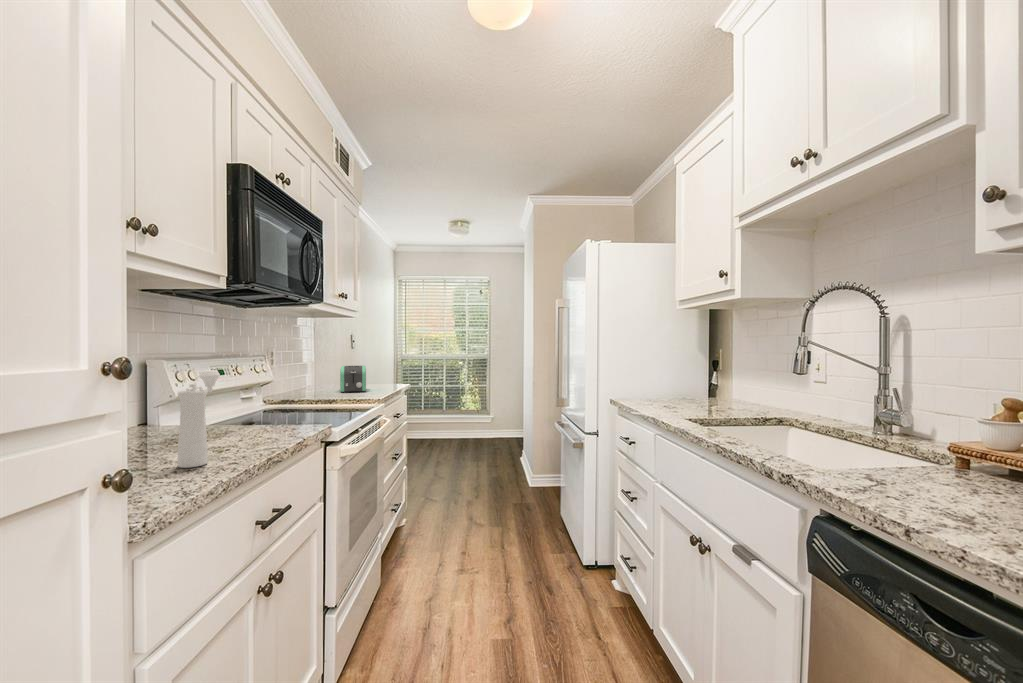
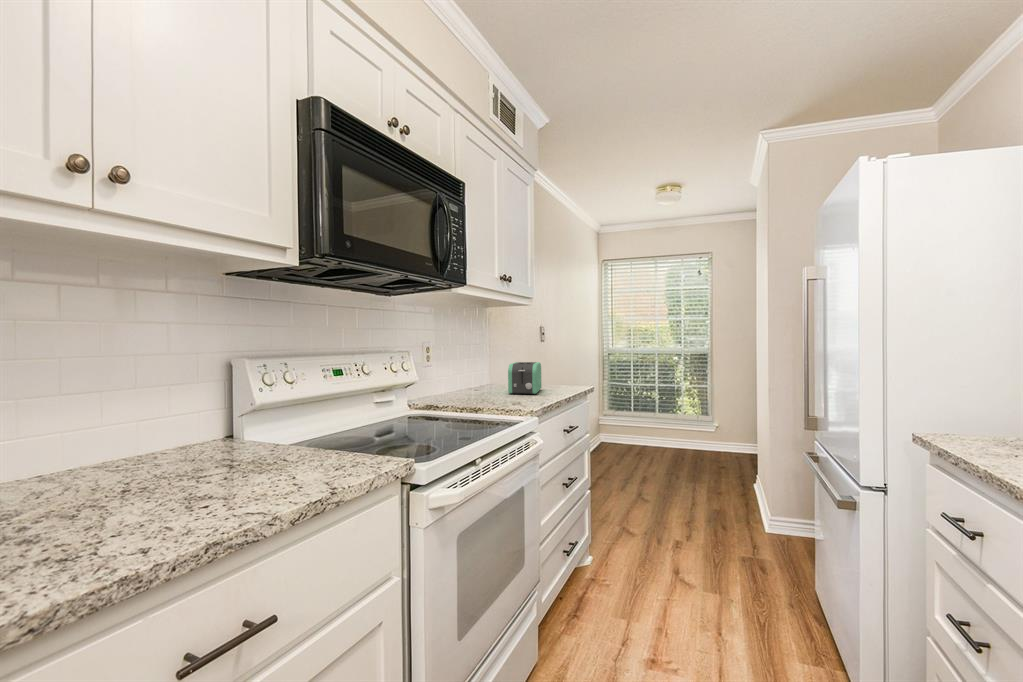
pepper mill: present [178,370,220,468] -> none [107,378,216,538]

